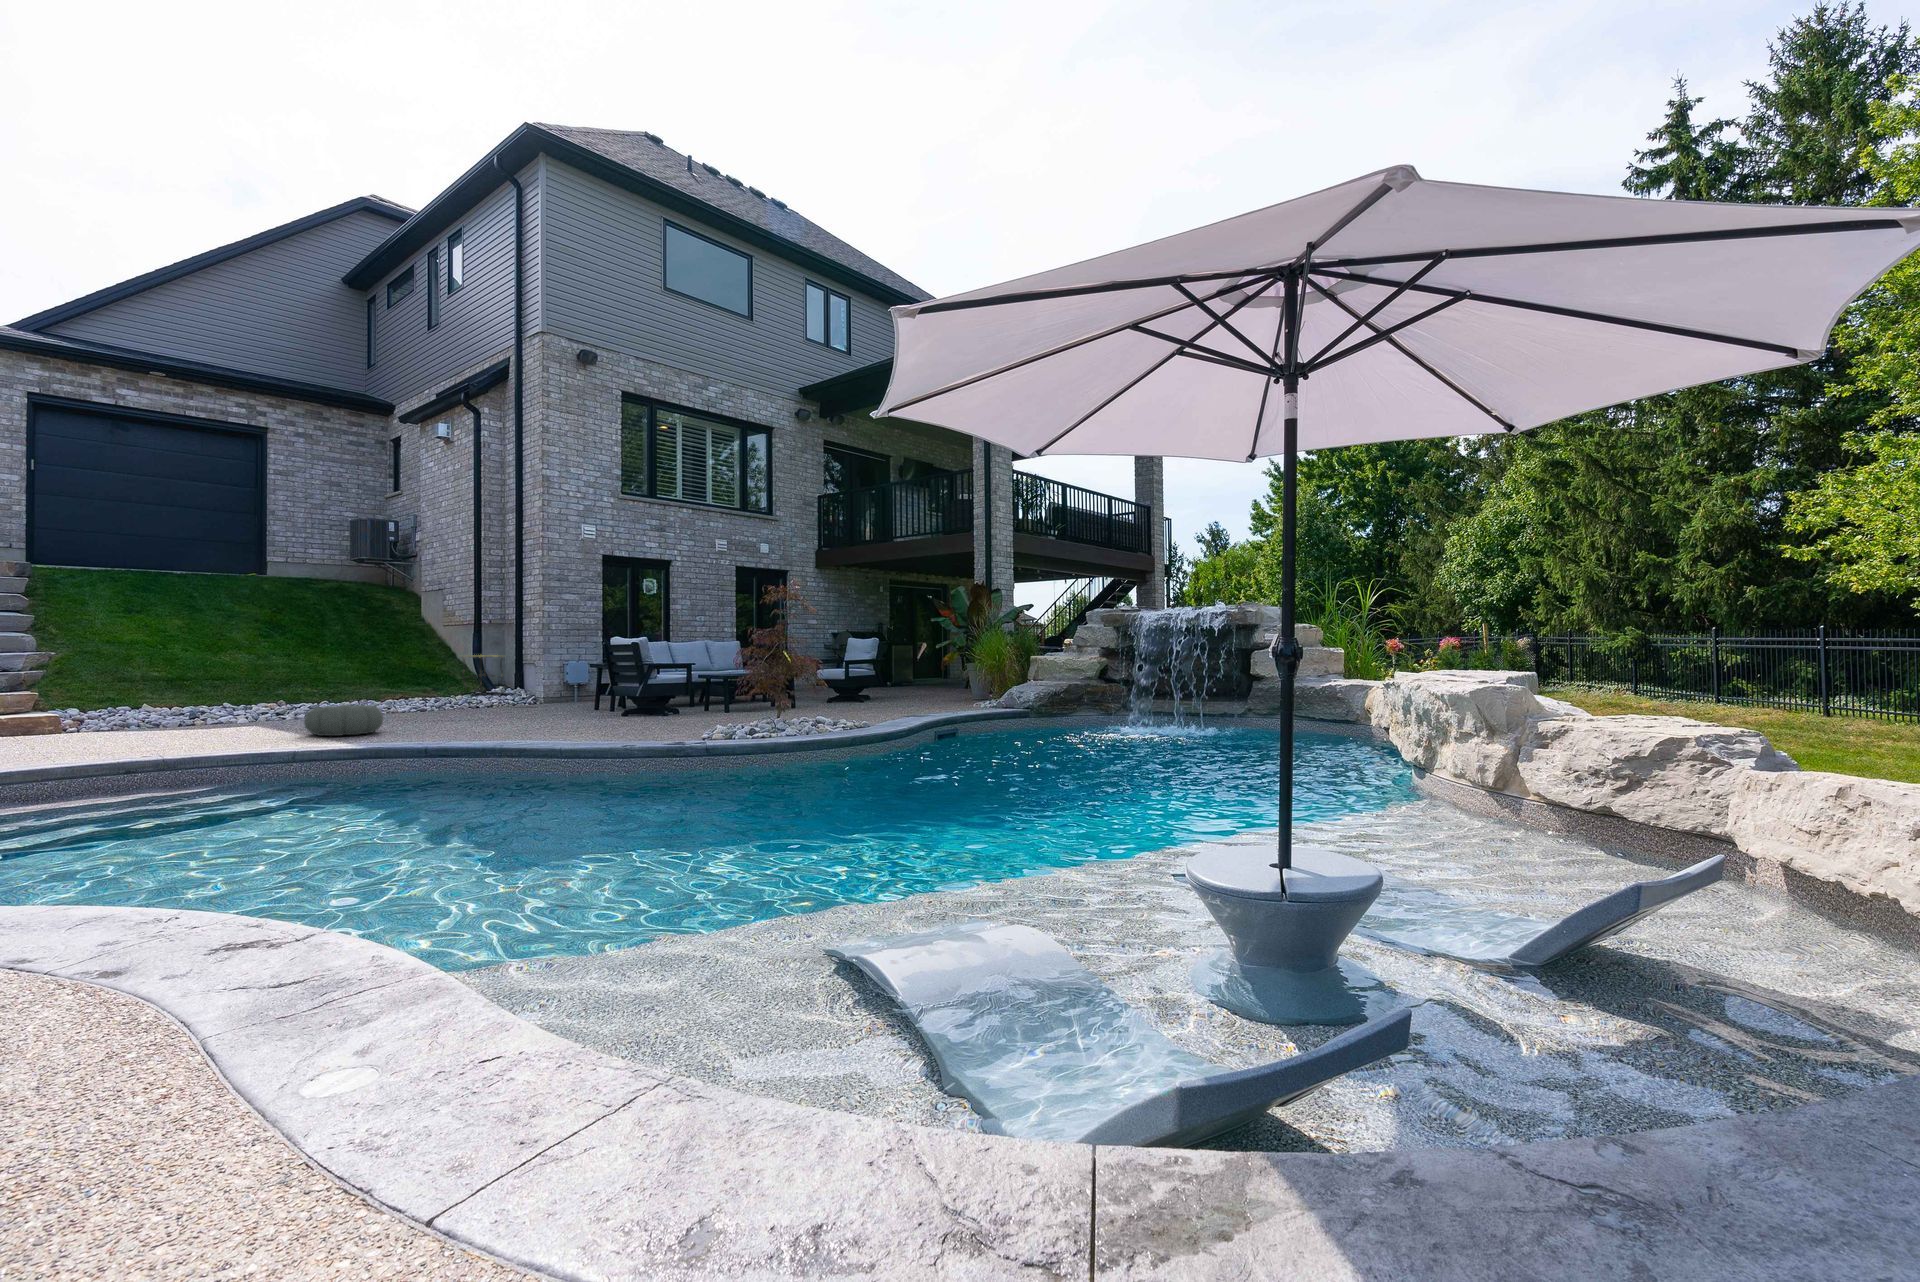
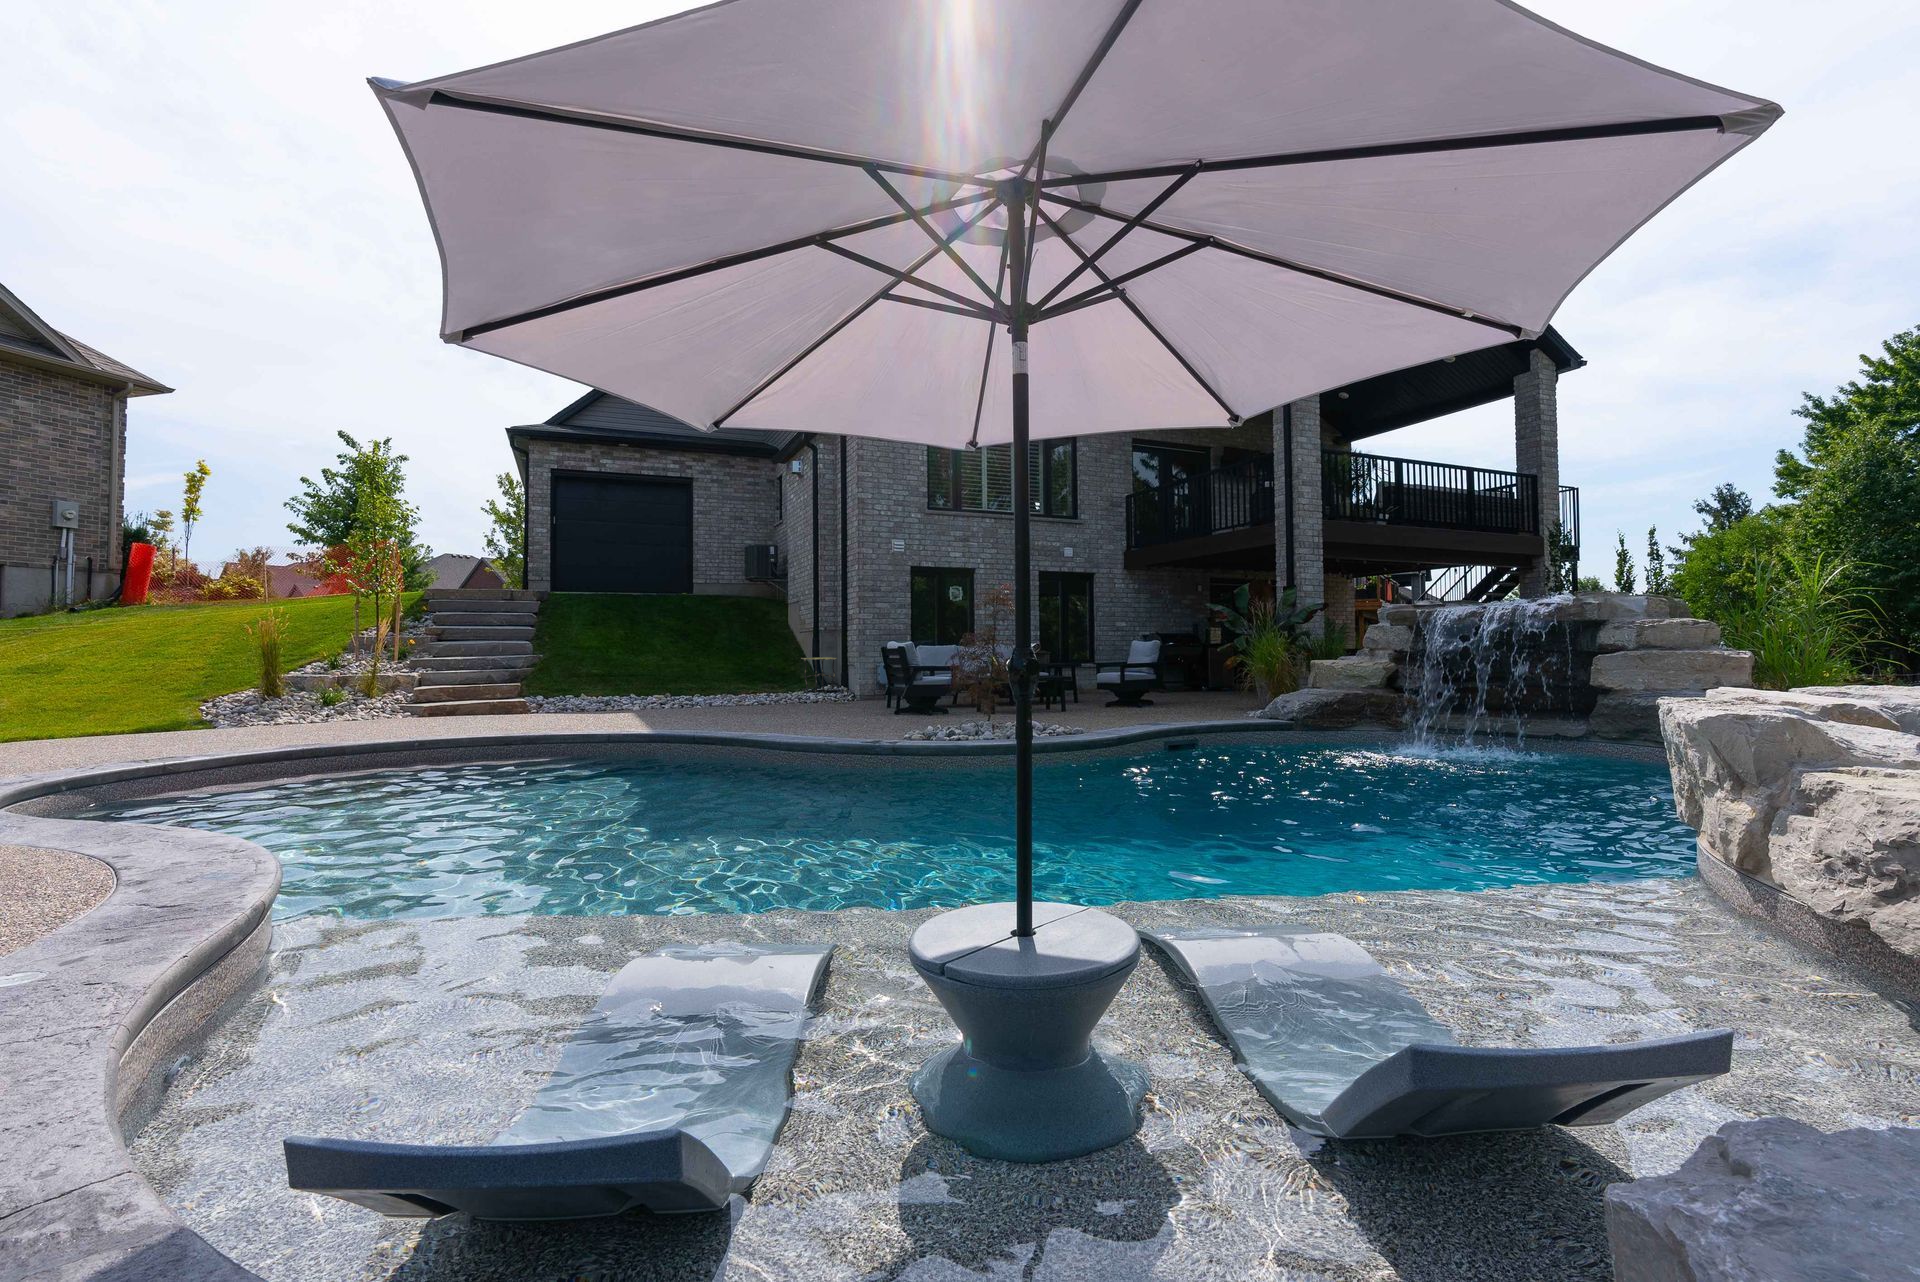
pouf: present [304,705,383,736] -> none [643,700,697,724]

